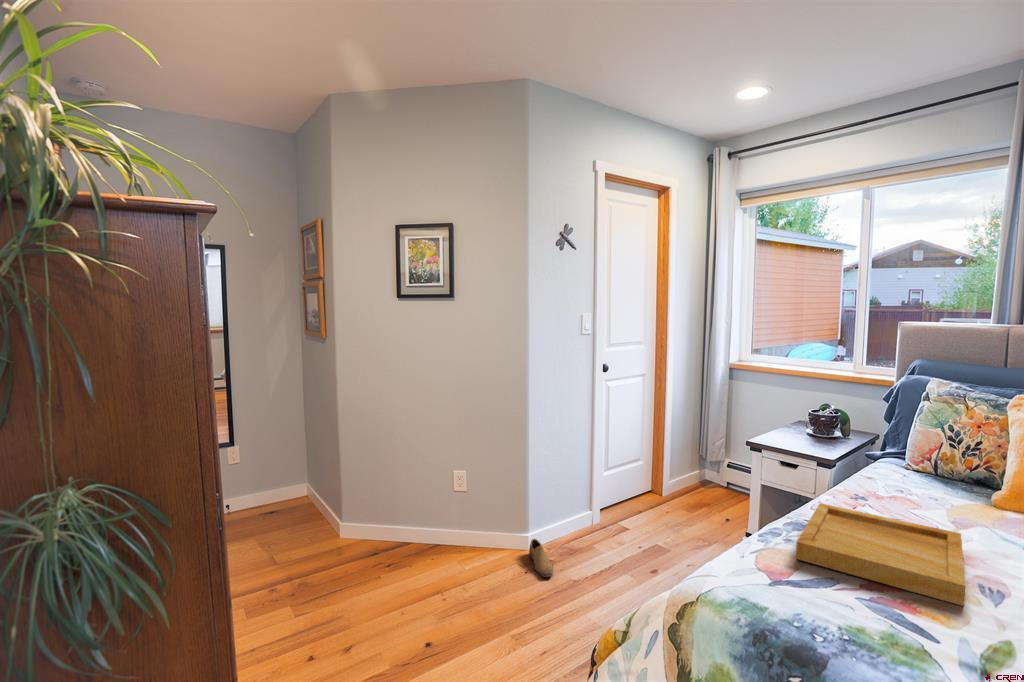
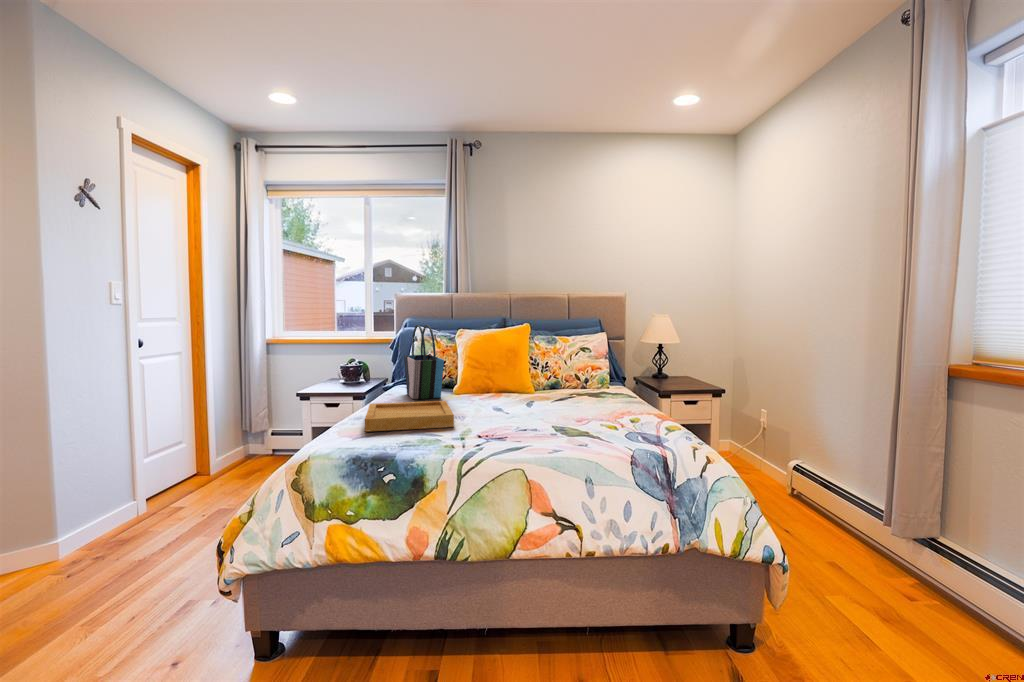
tote bag: none [897,386,969,510] -> present [404,325,444,399]
shoe: present [529,539,553,577] -> none [57,543,103,574]

